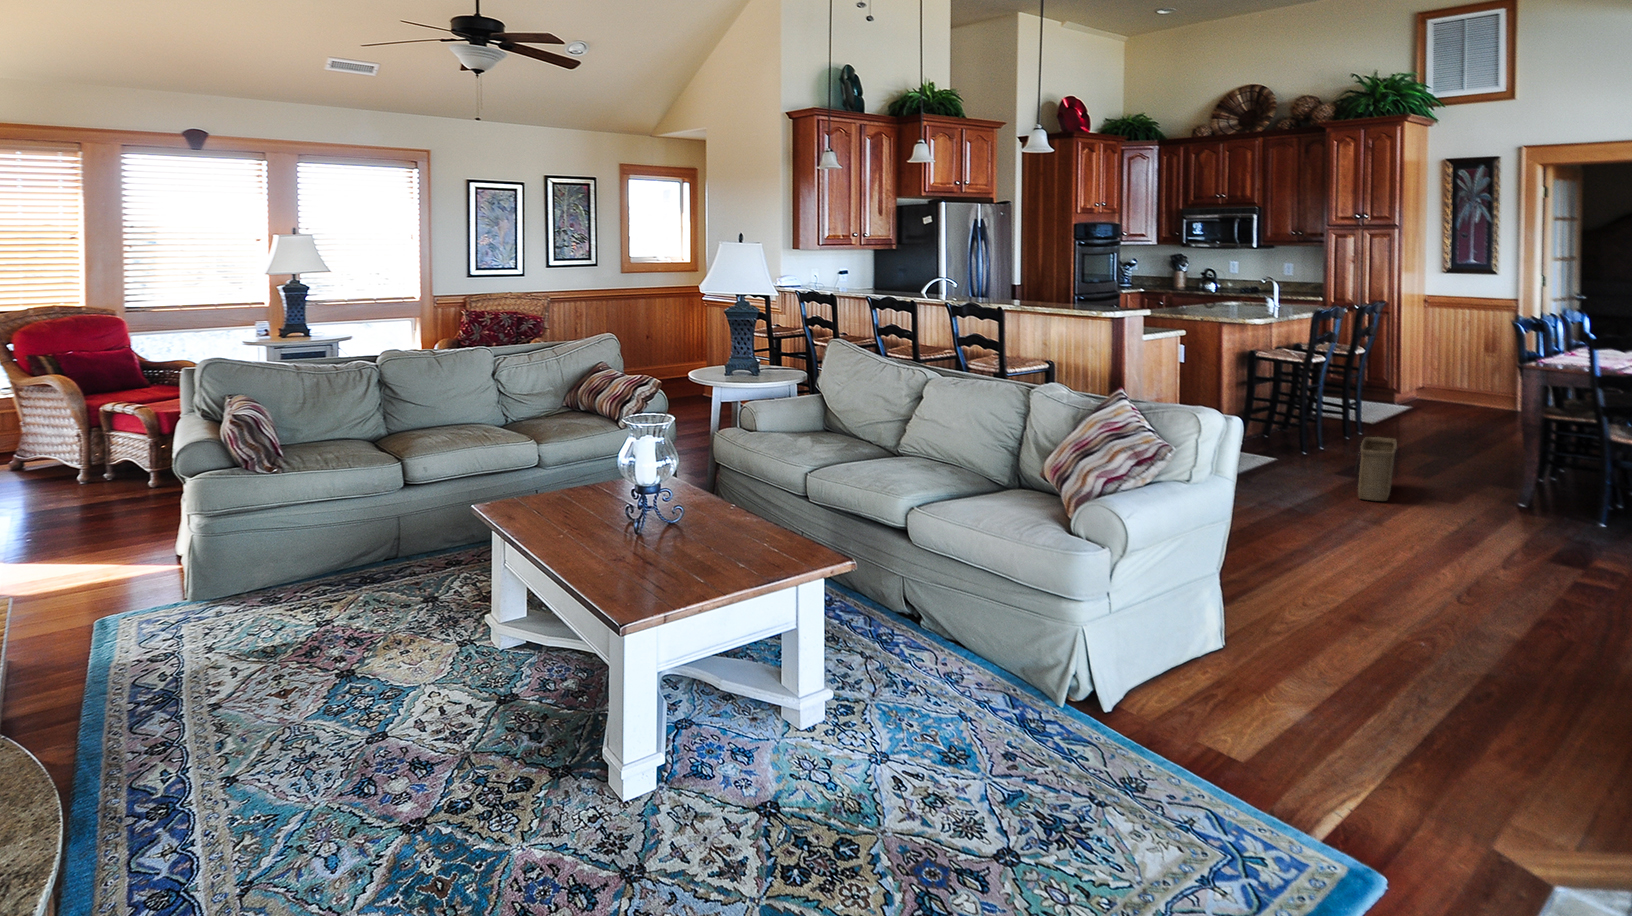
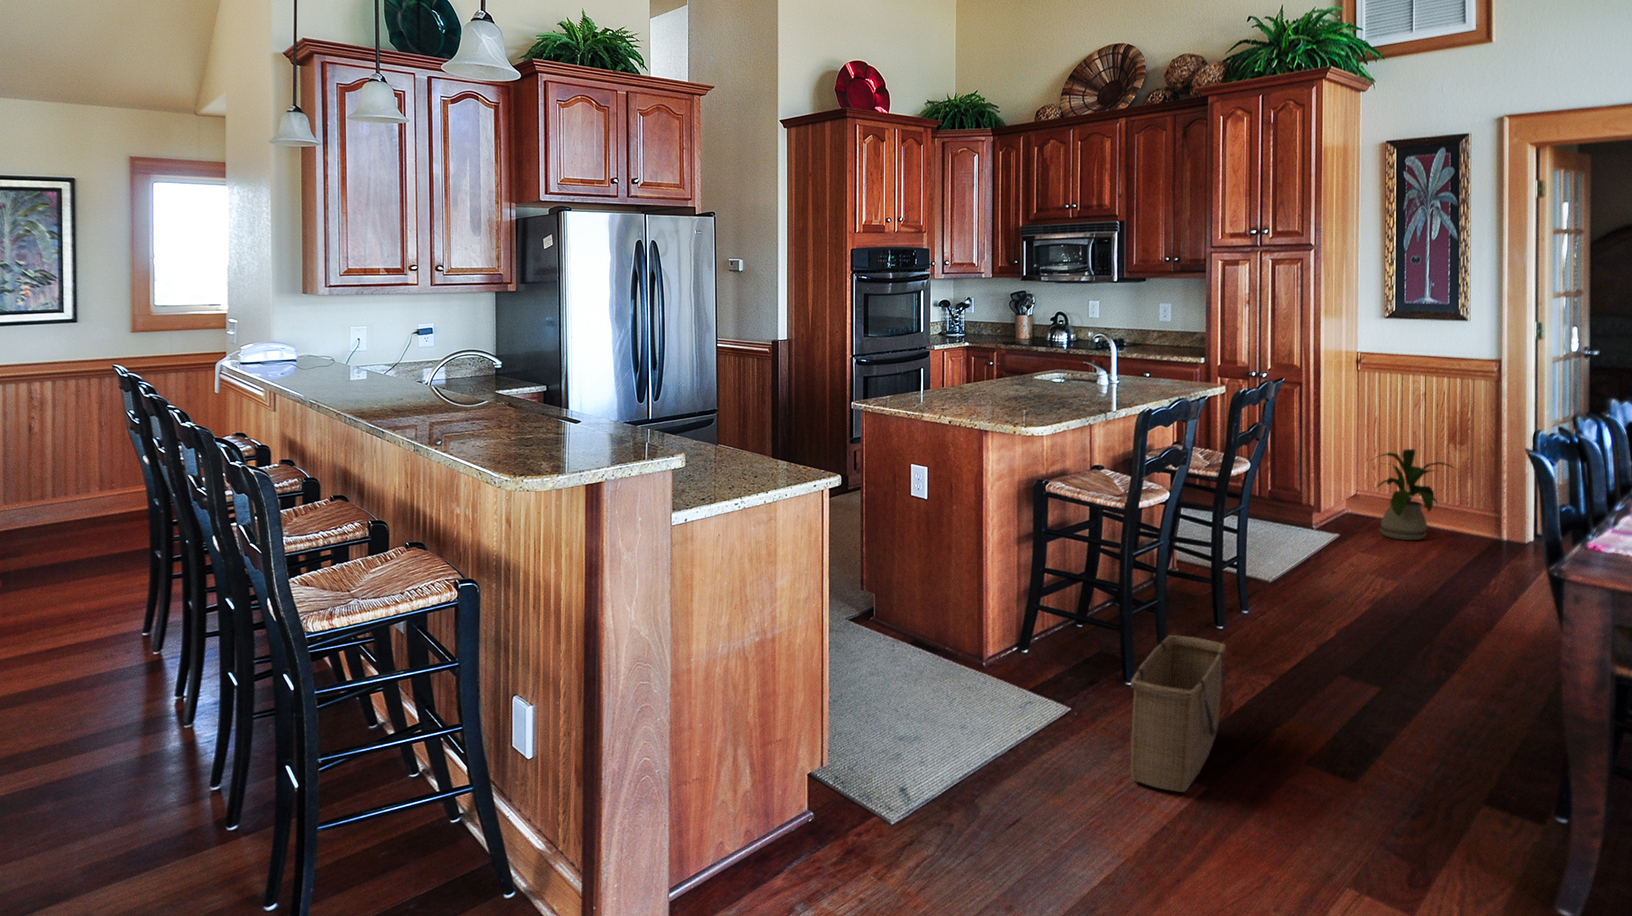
house plant: none [1432,354,1490,411] -> present [1371,449,1451,540]

